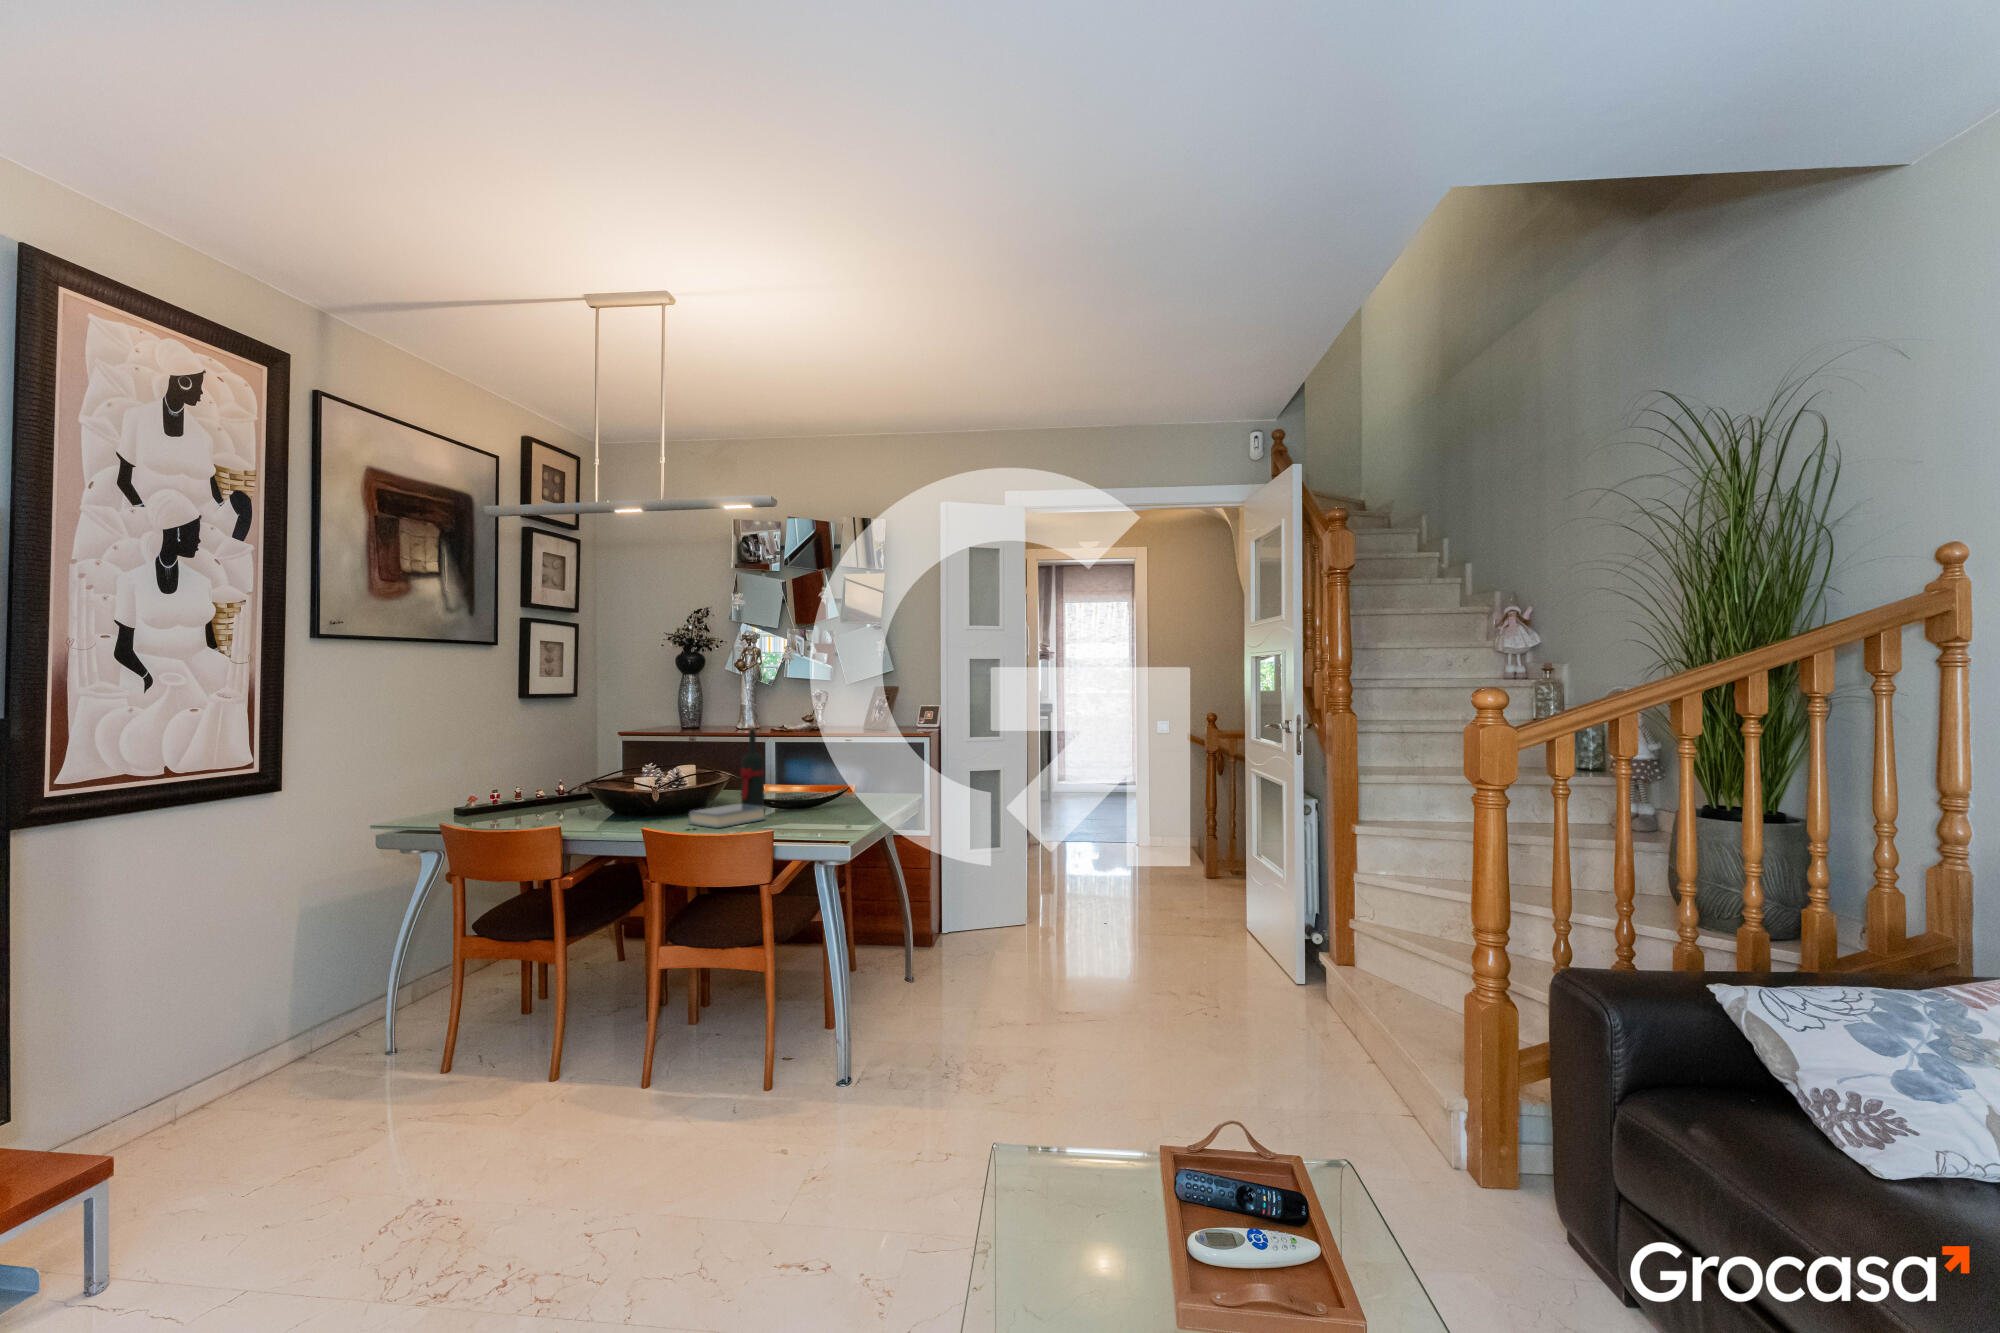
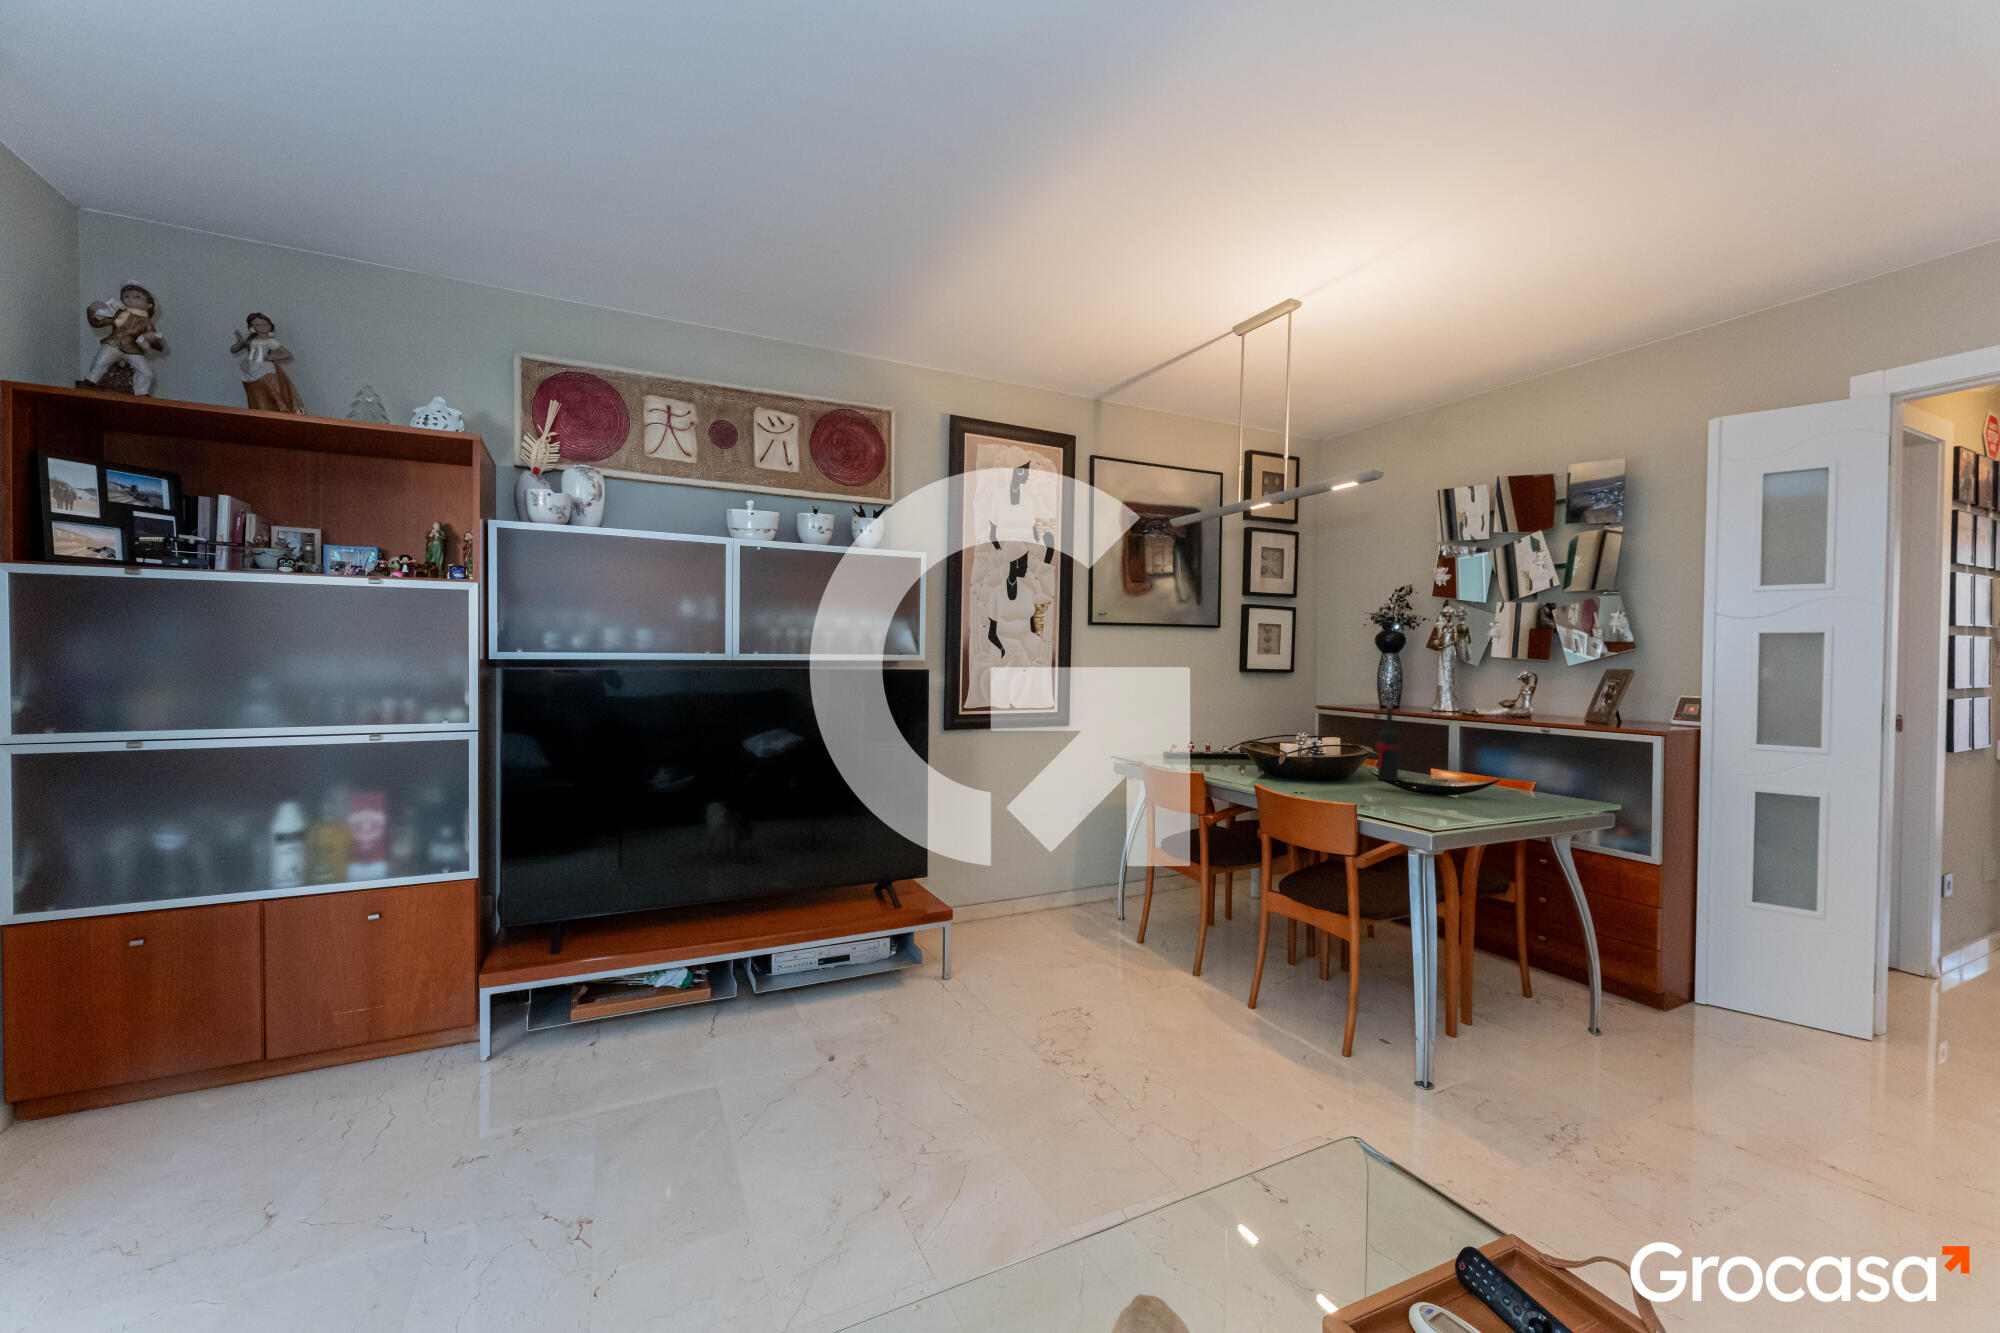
hardback book: present [689,804,765,828] -> none [1321,771,1387,788]

